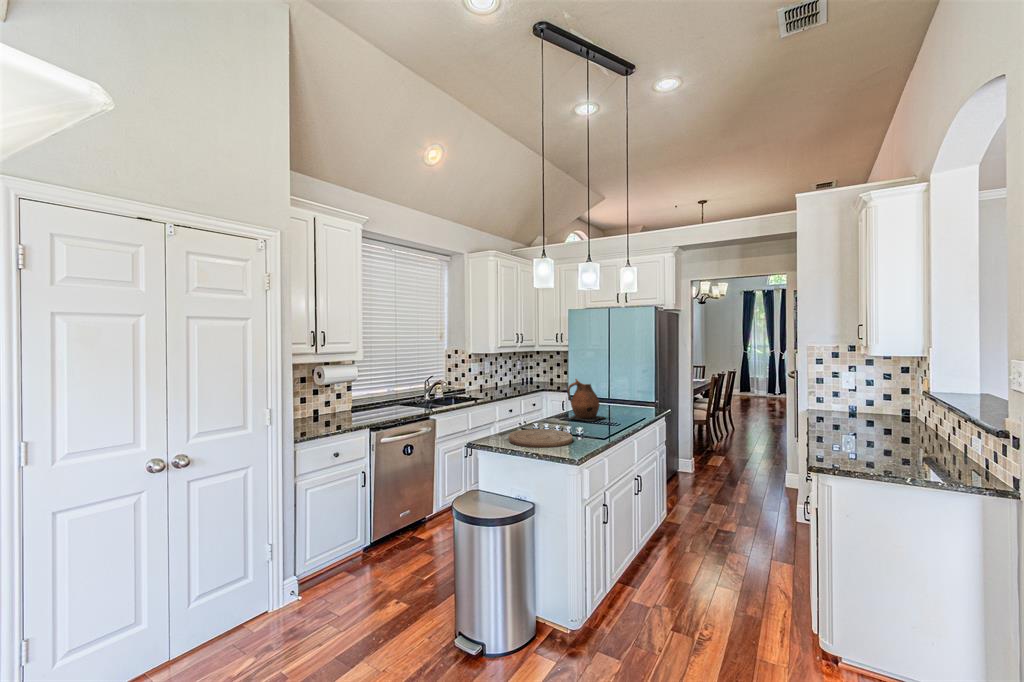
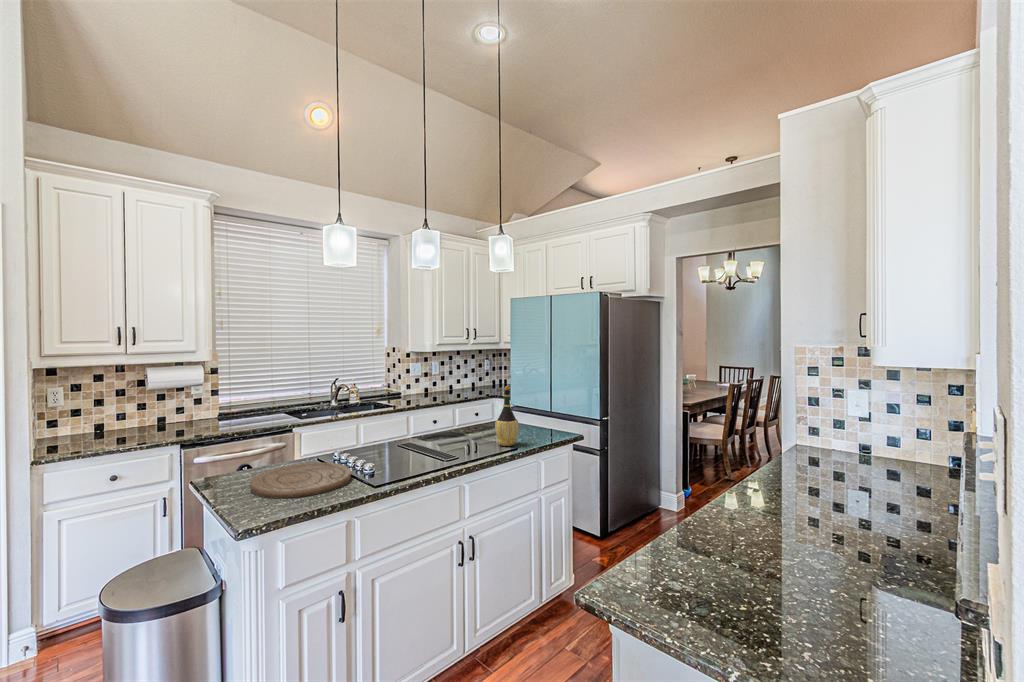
wine bottle: none [616,375,633,418] -> present [495,386,519,446]
ceramic pitcher: present [567,379,605,421] -> none [428,389,480,451]

